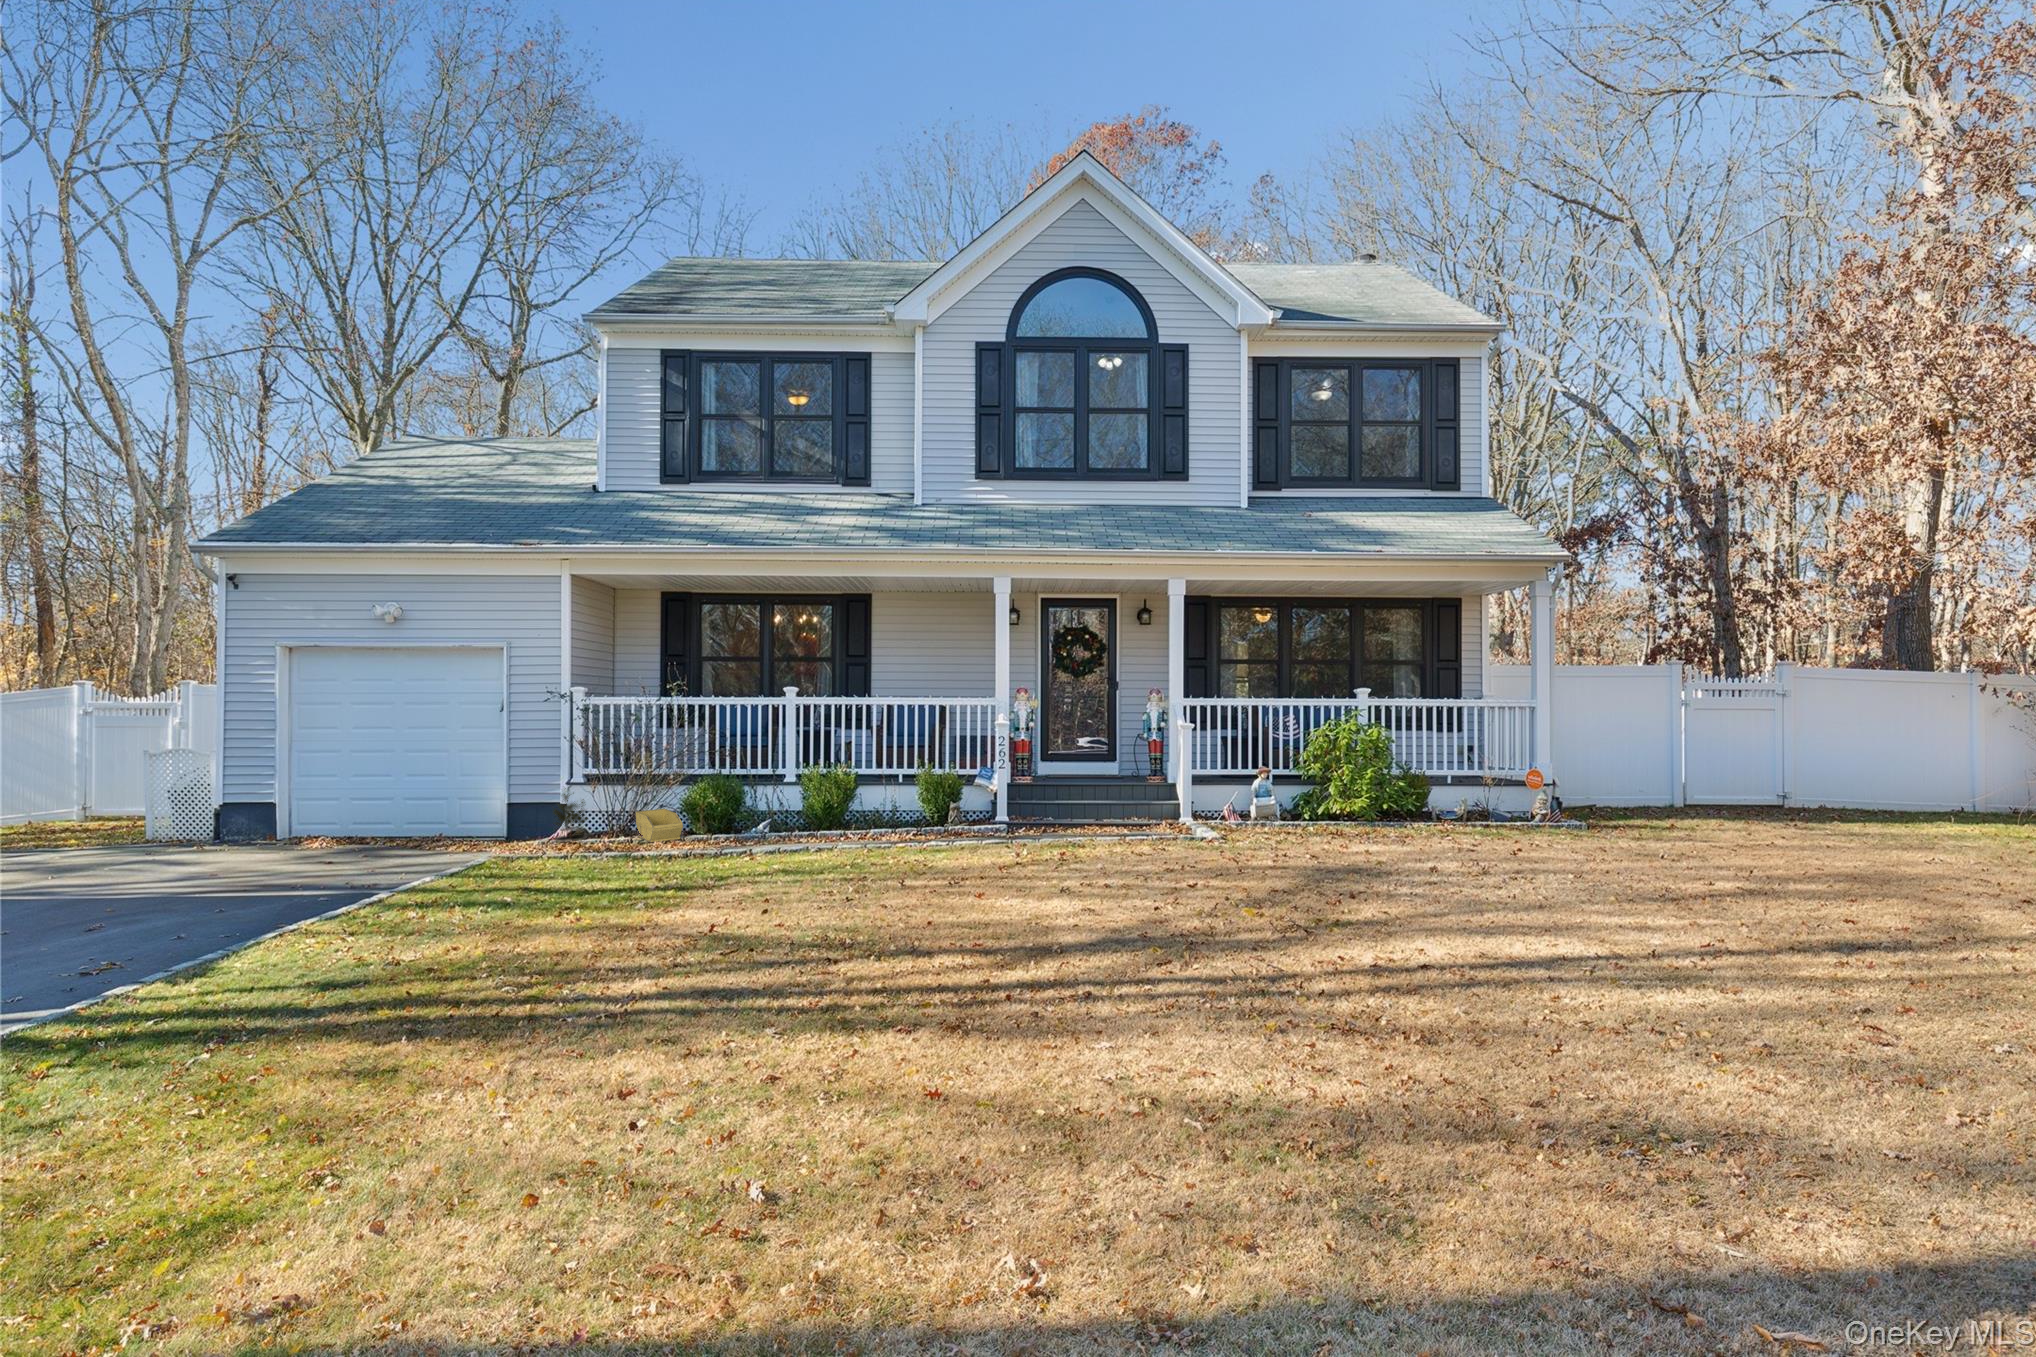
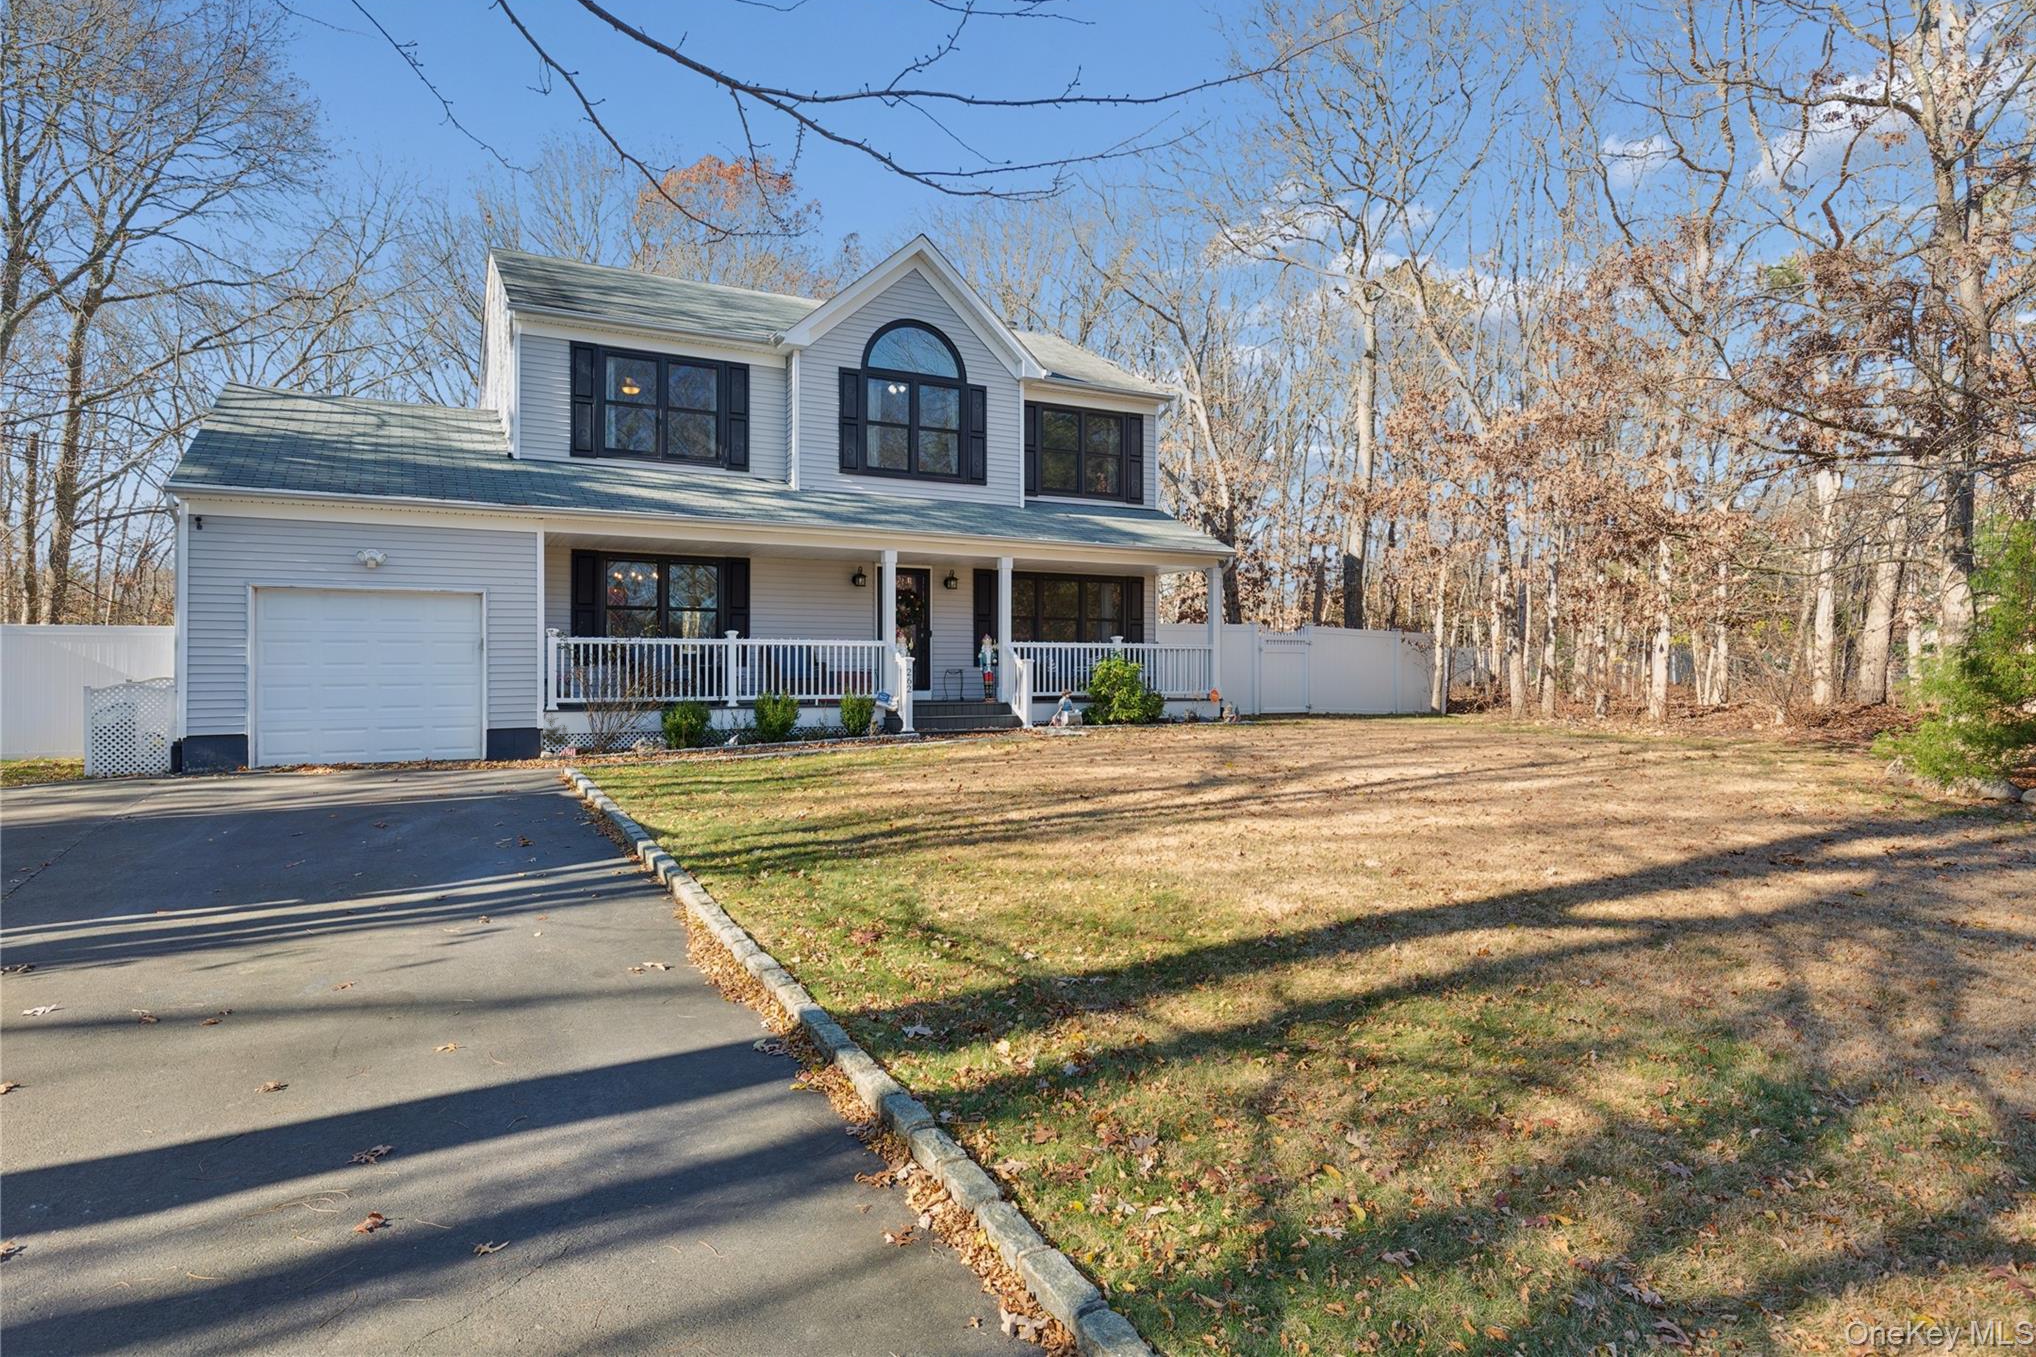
storage bin: present [636,809,683,842] -> none [614,731,667,755]

